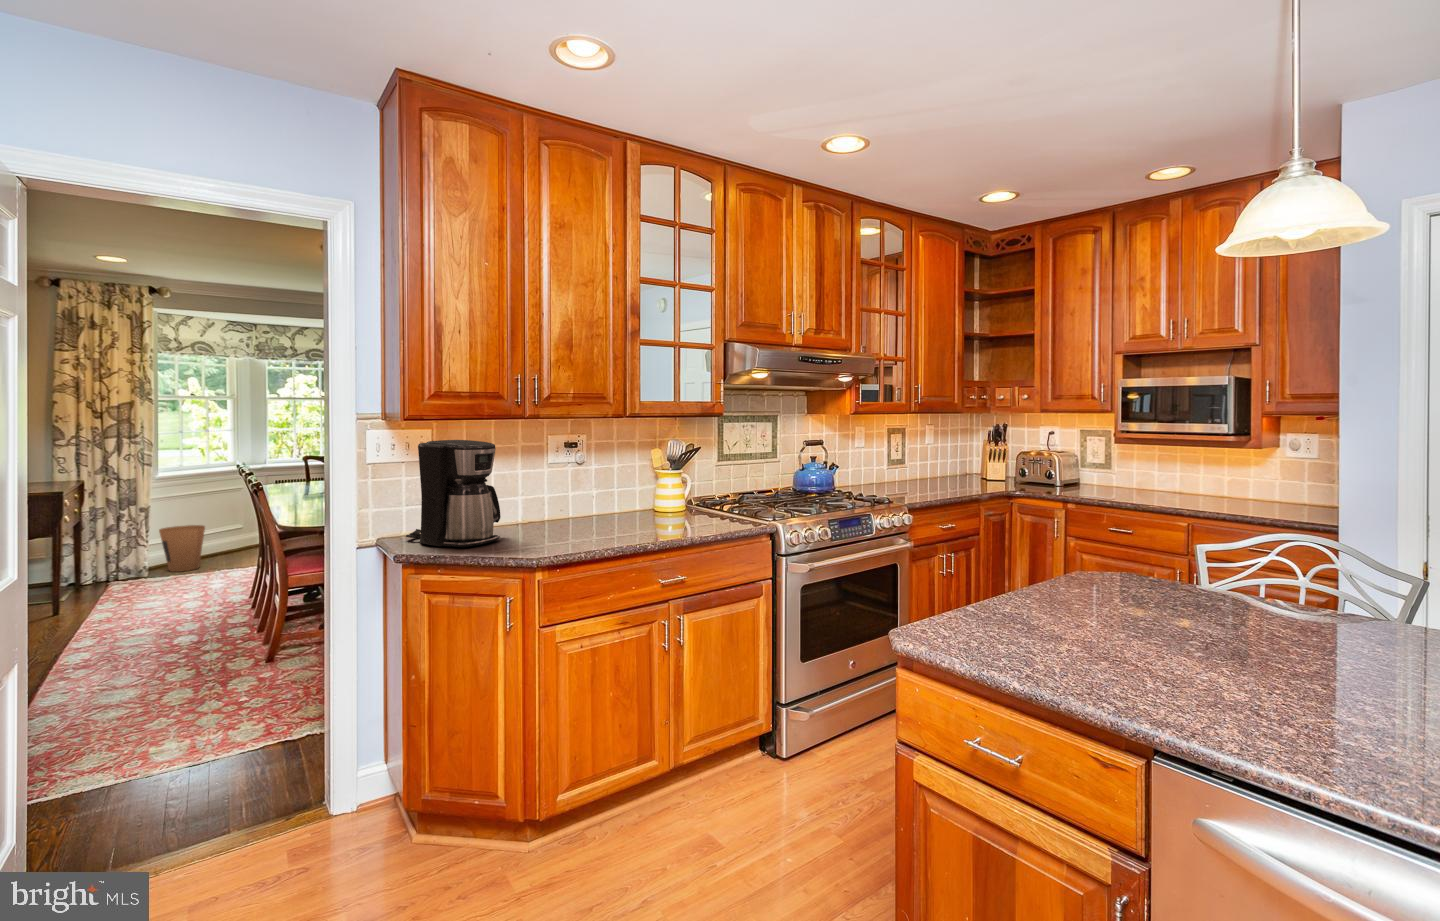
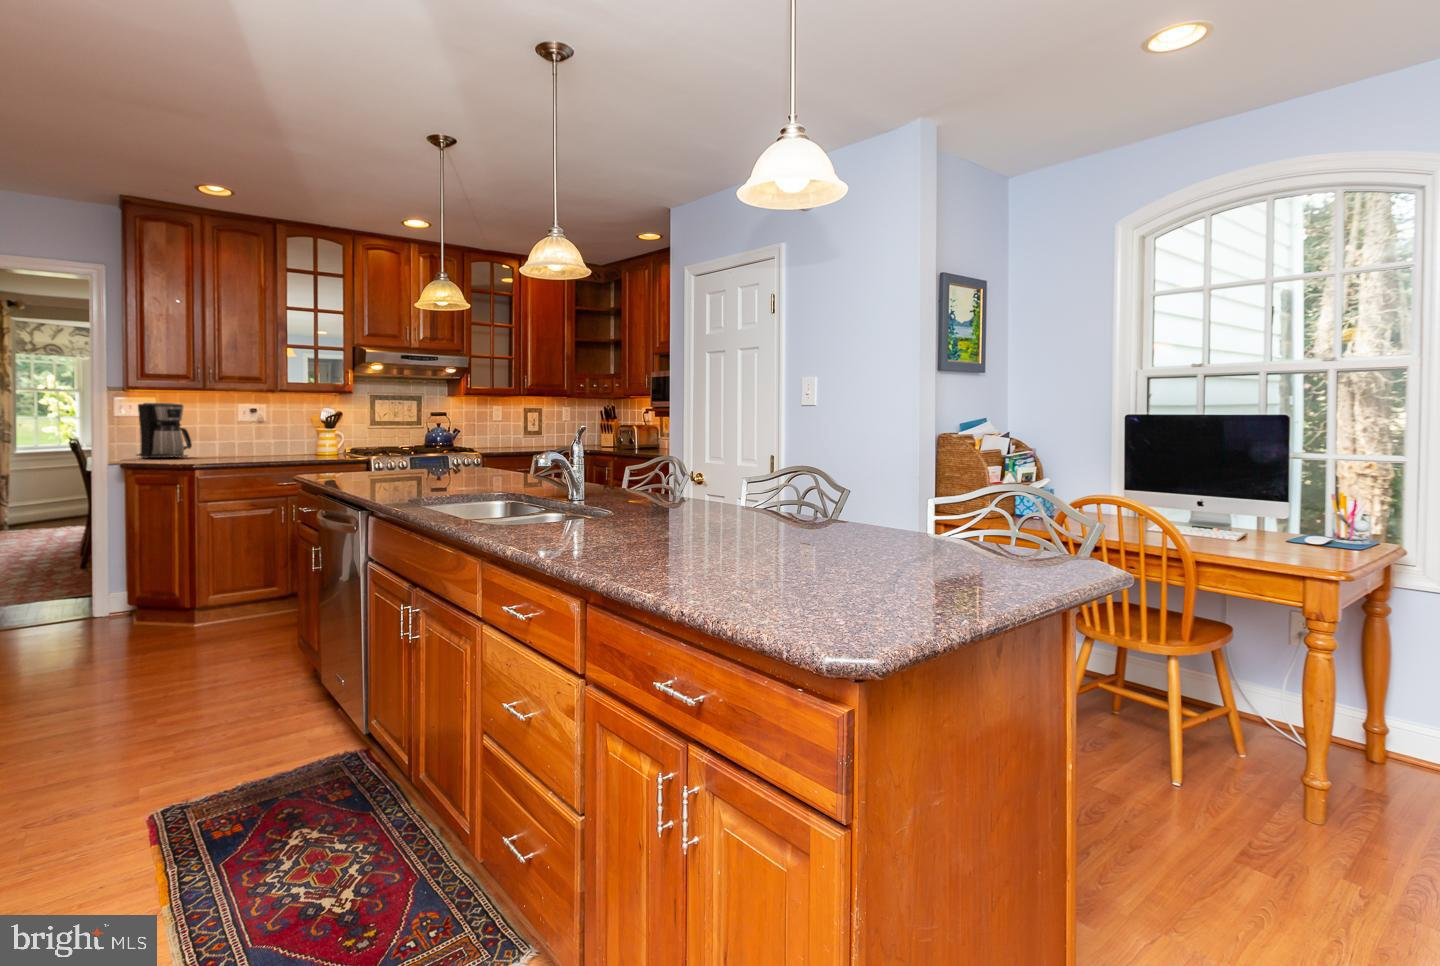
trash can: present [159,525,205,572] -> none [17,492,56,527]

